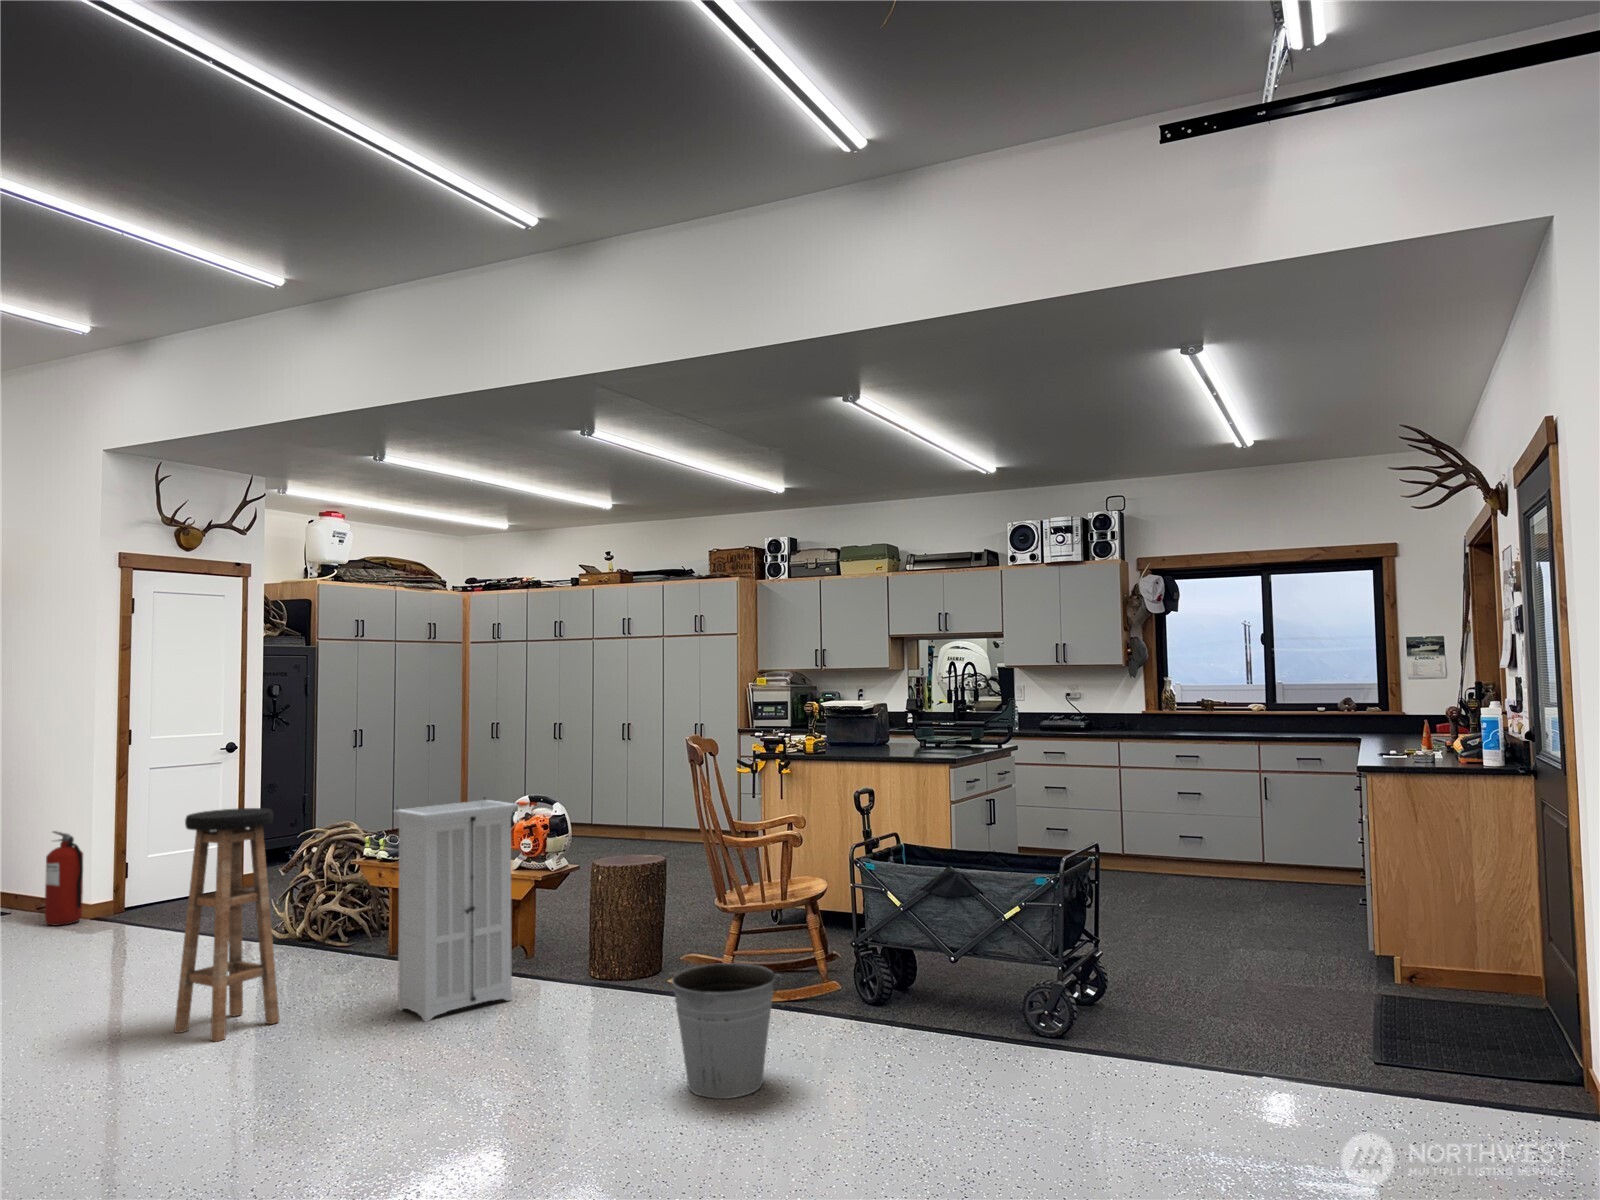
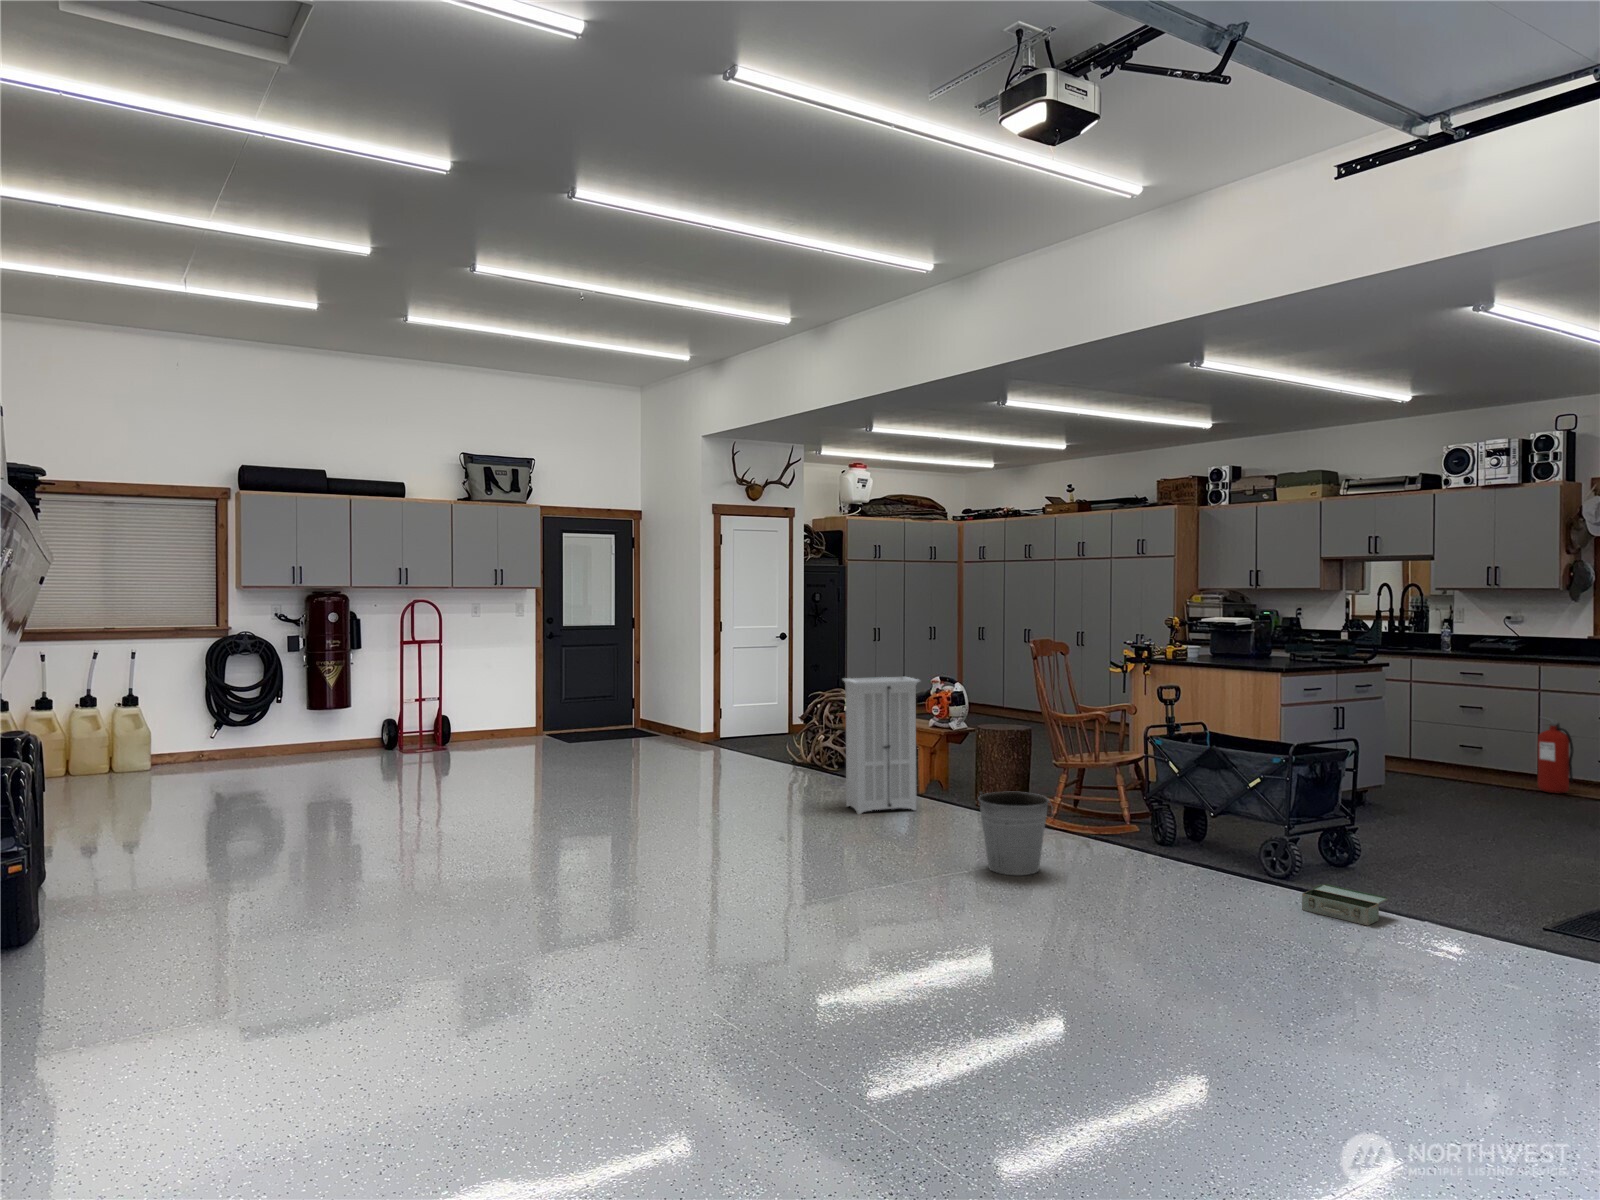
bar stool: present [174,808,279,1042] -> none [722,672,778,808]
fire extinguisher: present [45,831,83,925] -> present [1538,717,1574,793]
toolbox: none [1114,1037,1204,1089] -> present [1302,884,1388,926]

